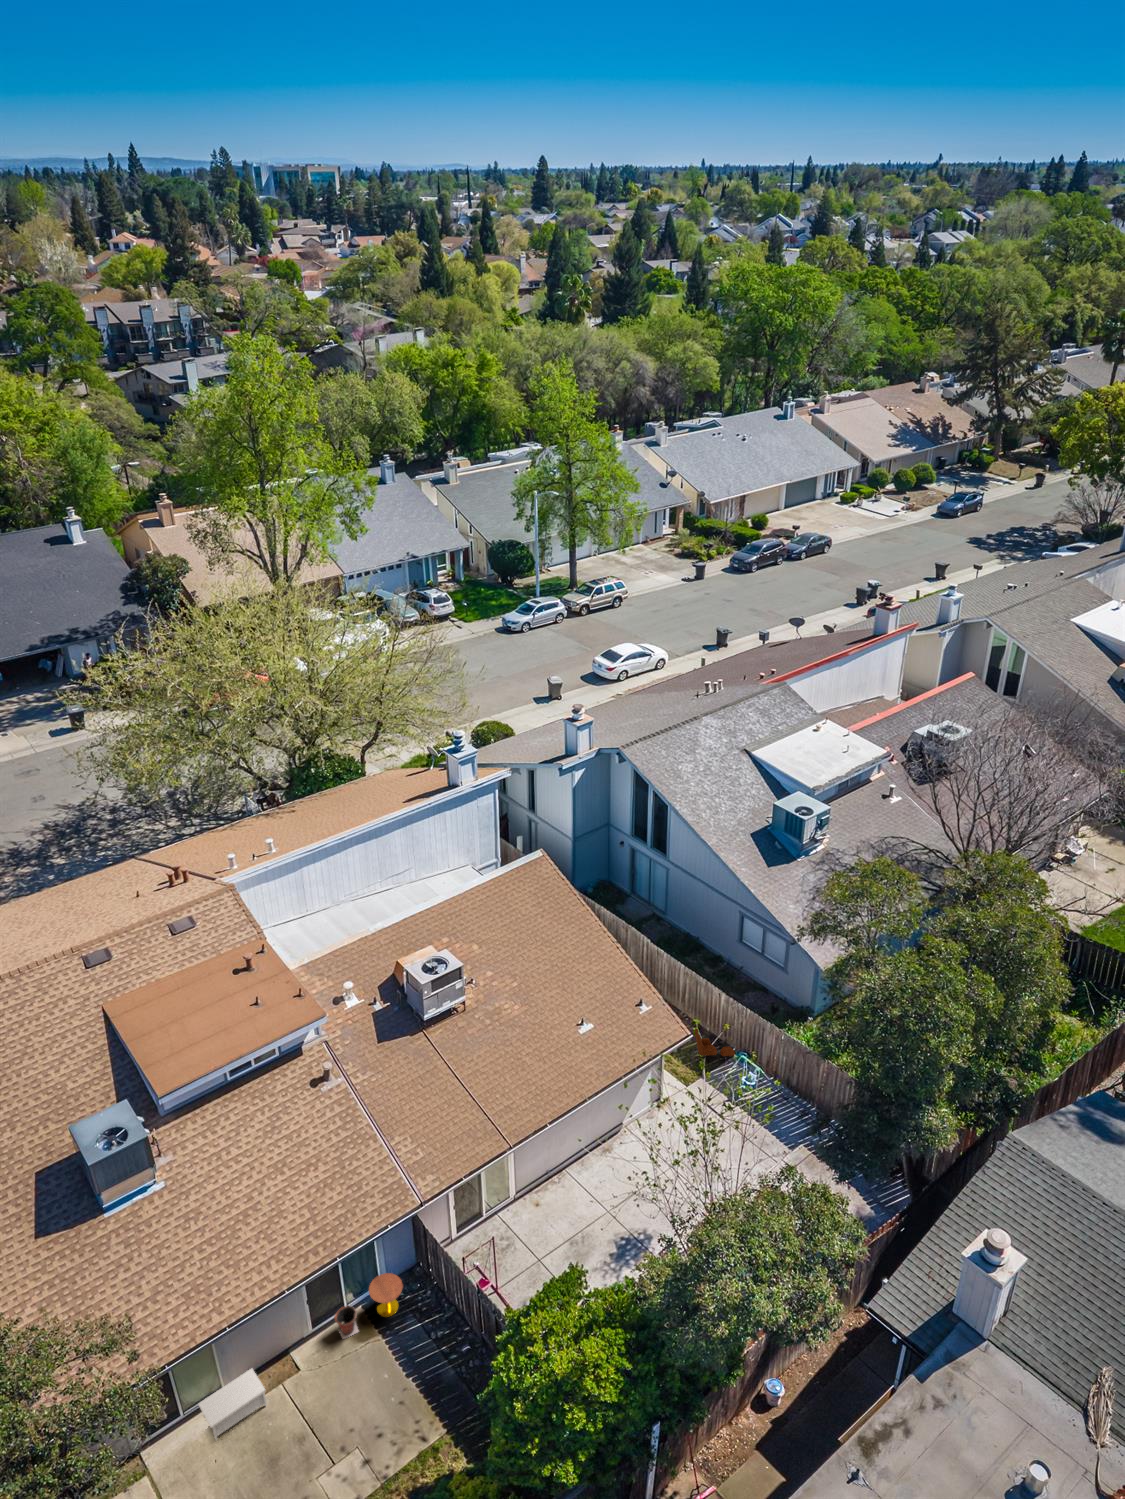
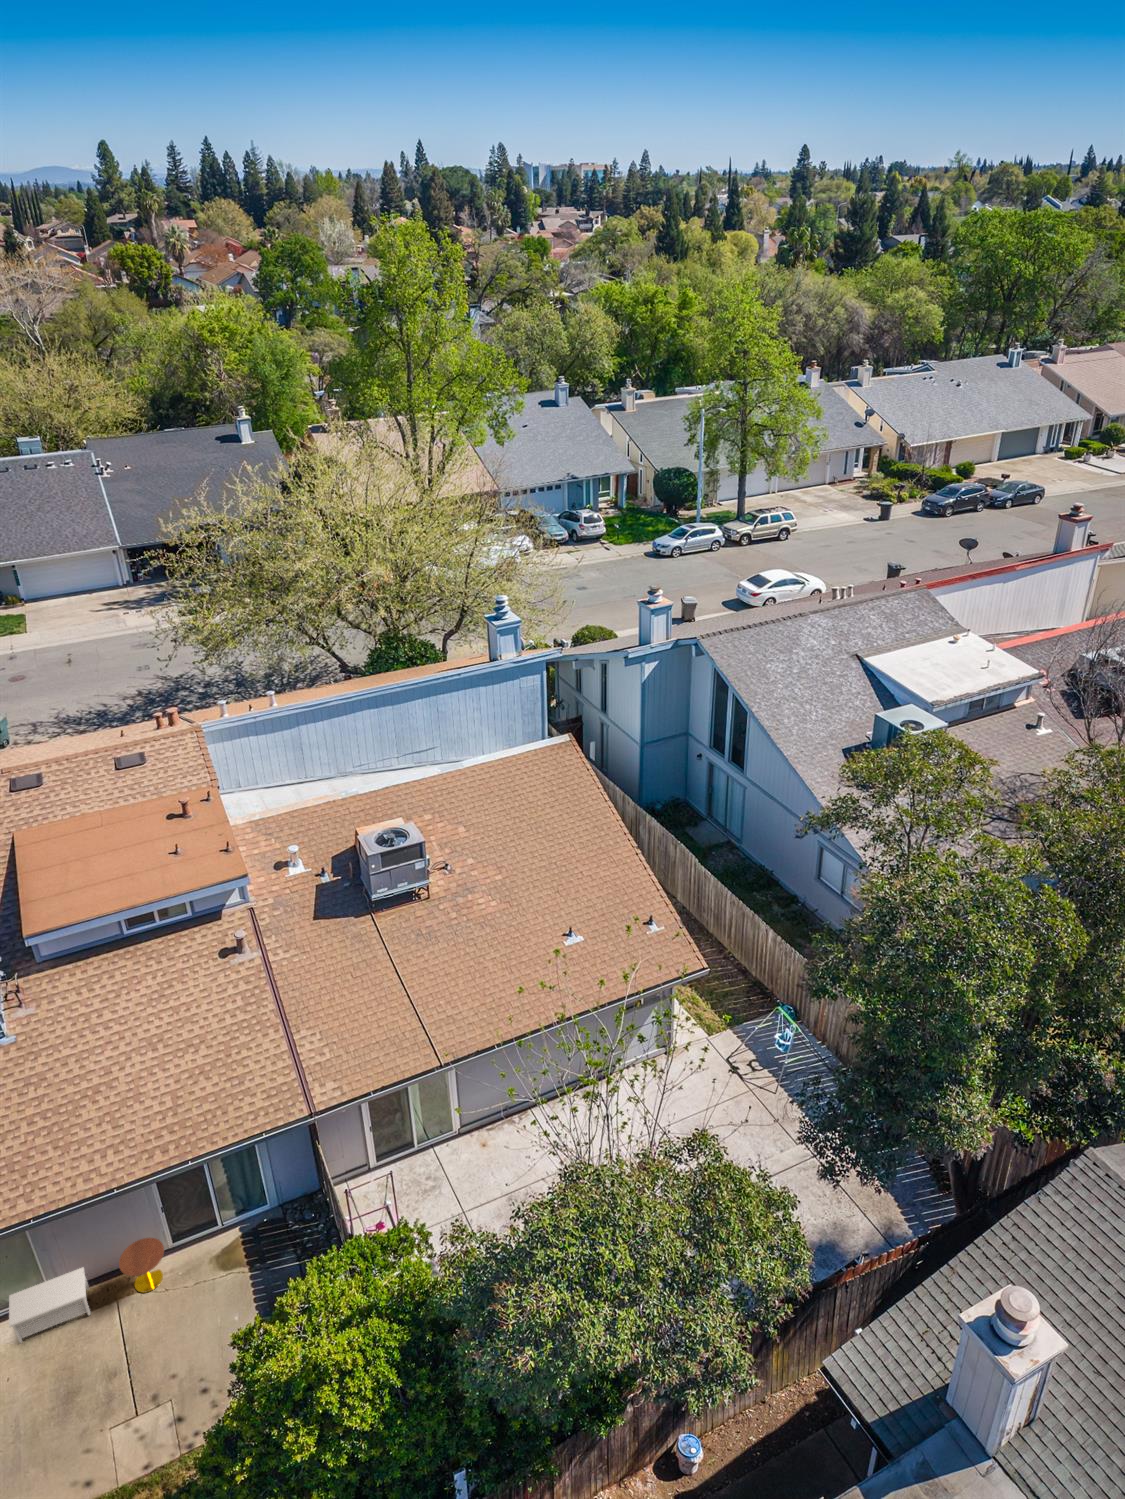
lounge chair: present [695,1029,735,1064] -> none [730,970,780,1018]
side table: present [369,1273,403,1316] -> present [119,1238,164,1293]
trash can: present [334,1306,359,1339] -> none [196,1217,227,1256]

